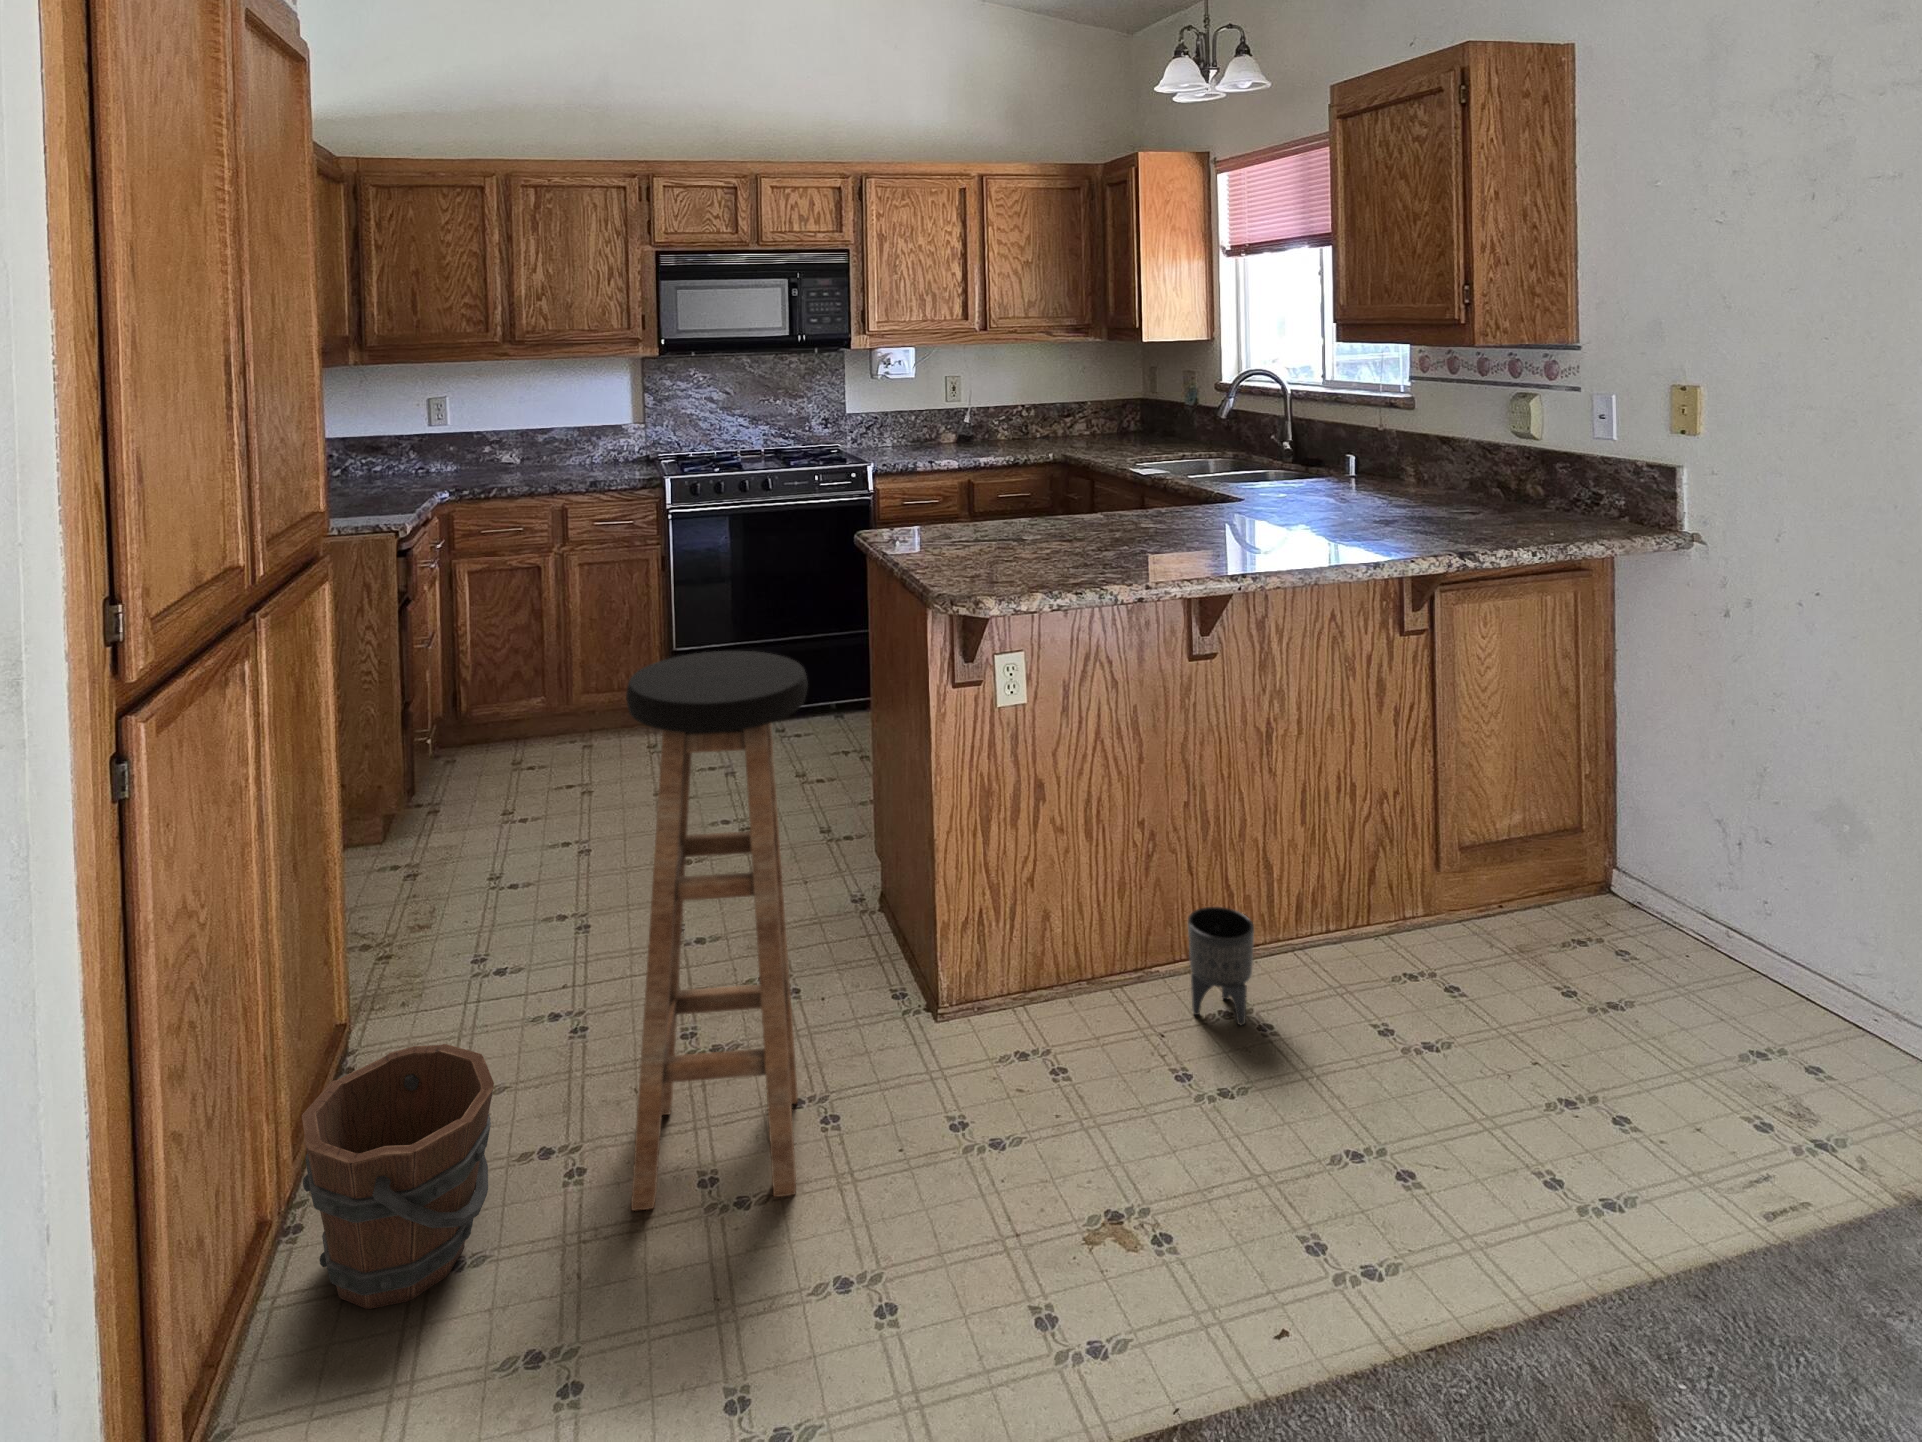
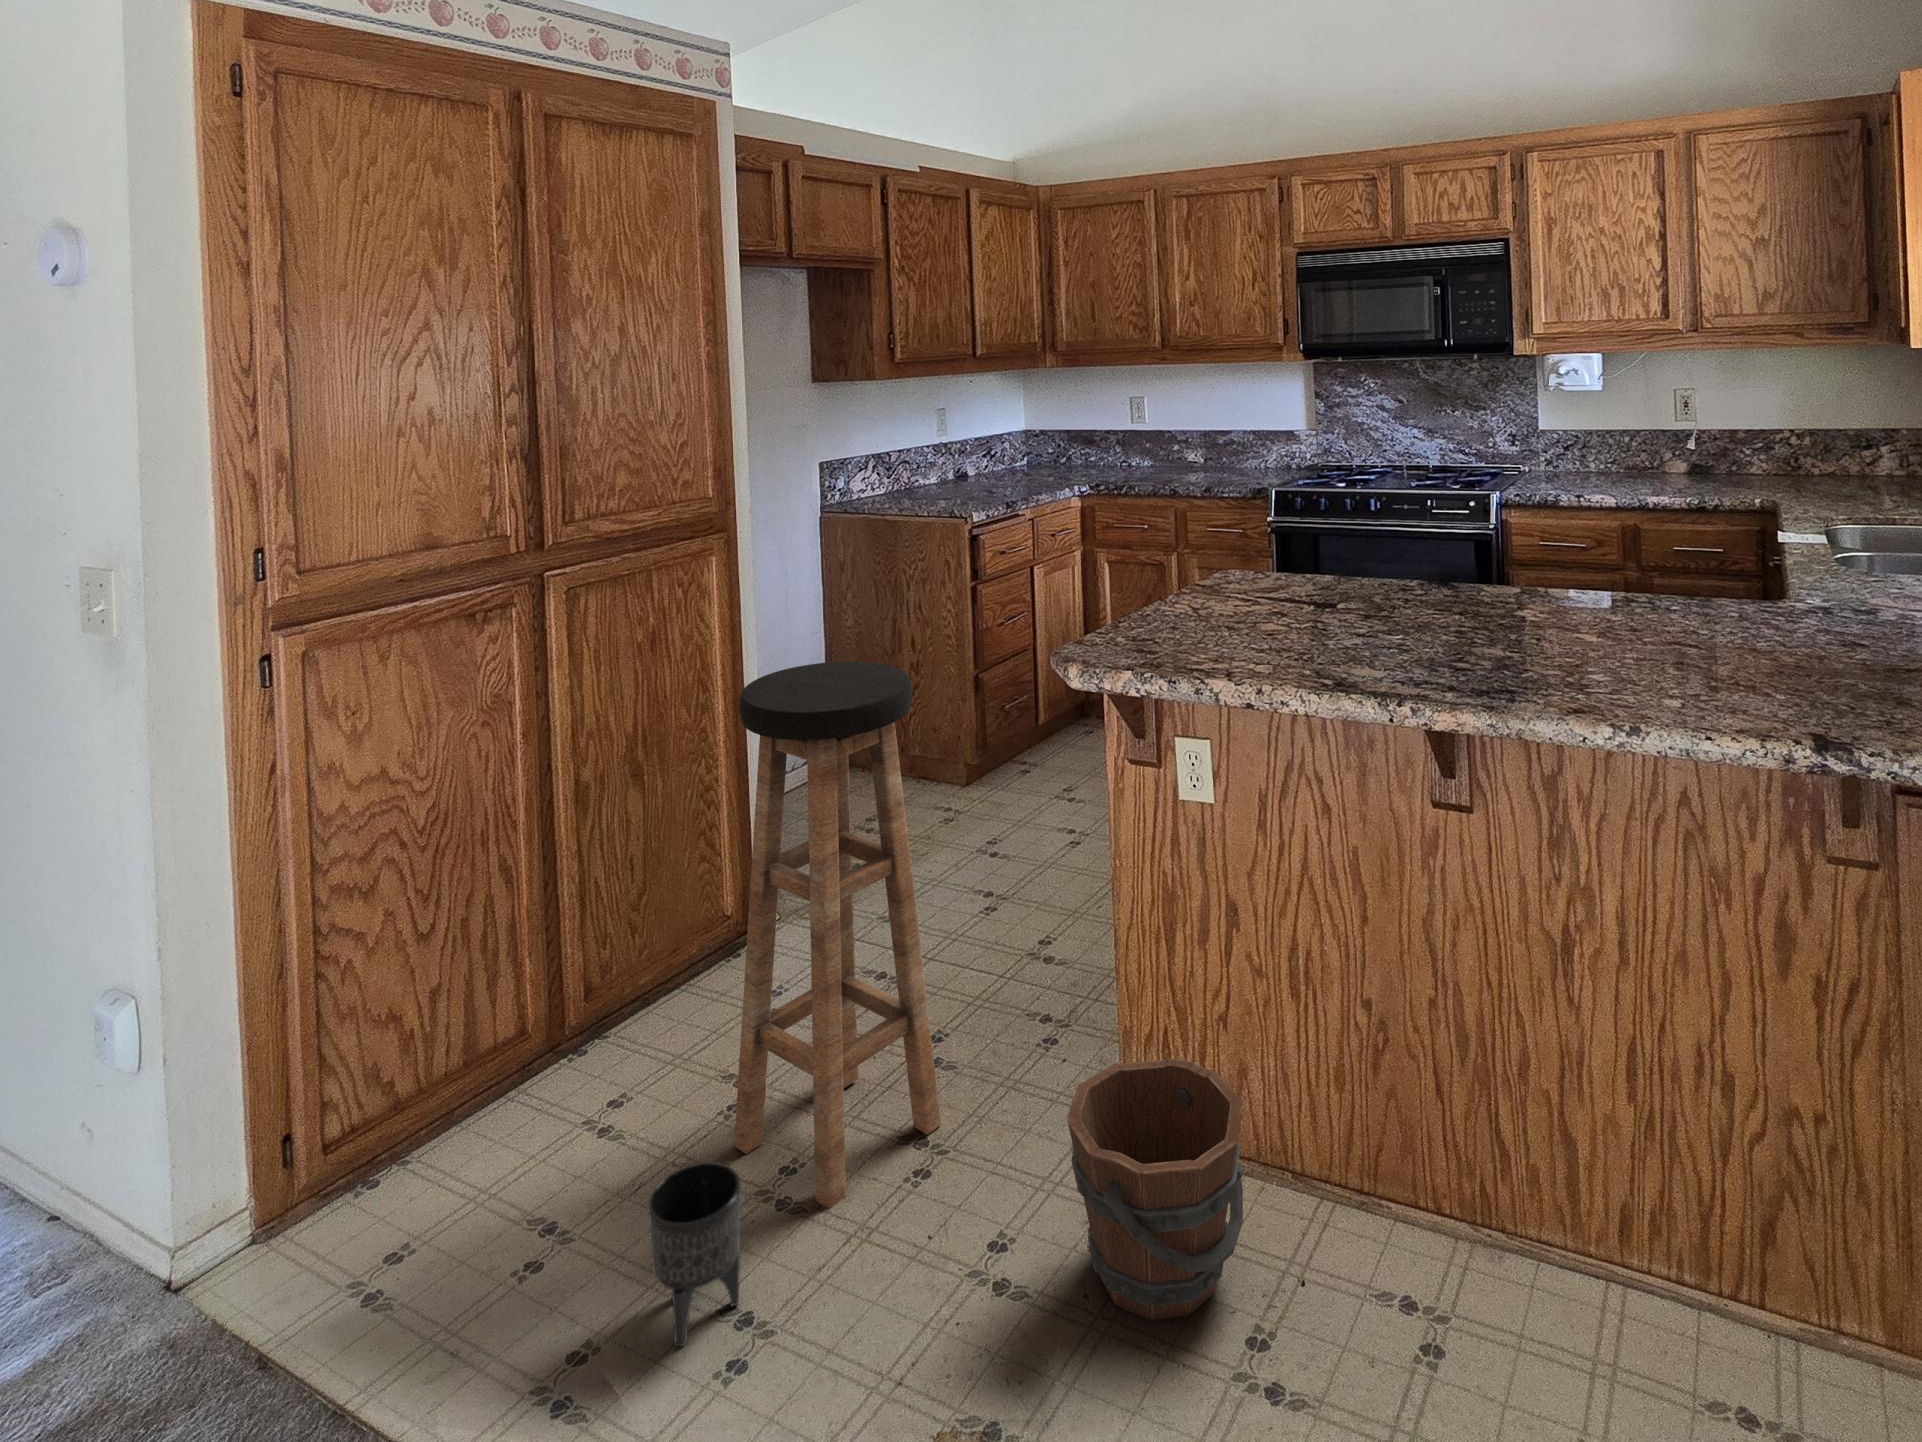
planter: present [1188,907,1254,1025] -> present [648,1162,741,1347]
bucket: present [302,1044,494,1309] -> present [1067,1058,1243,1320]

